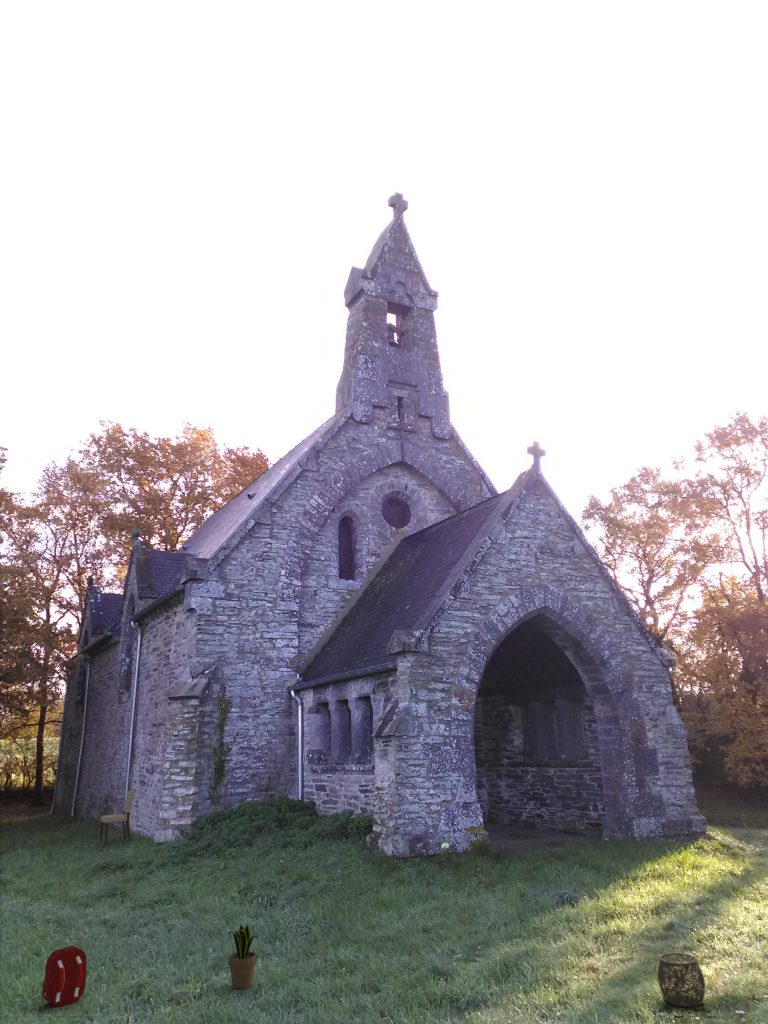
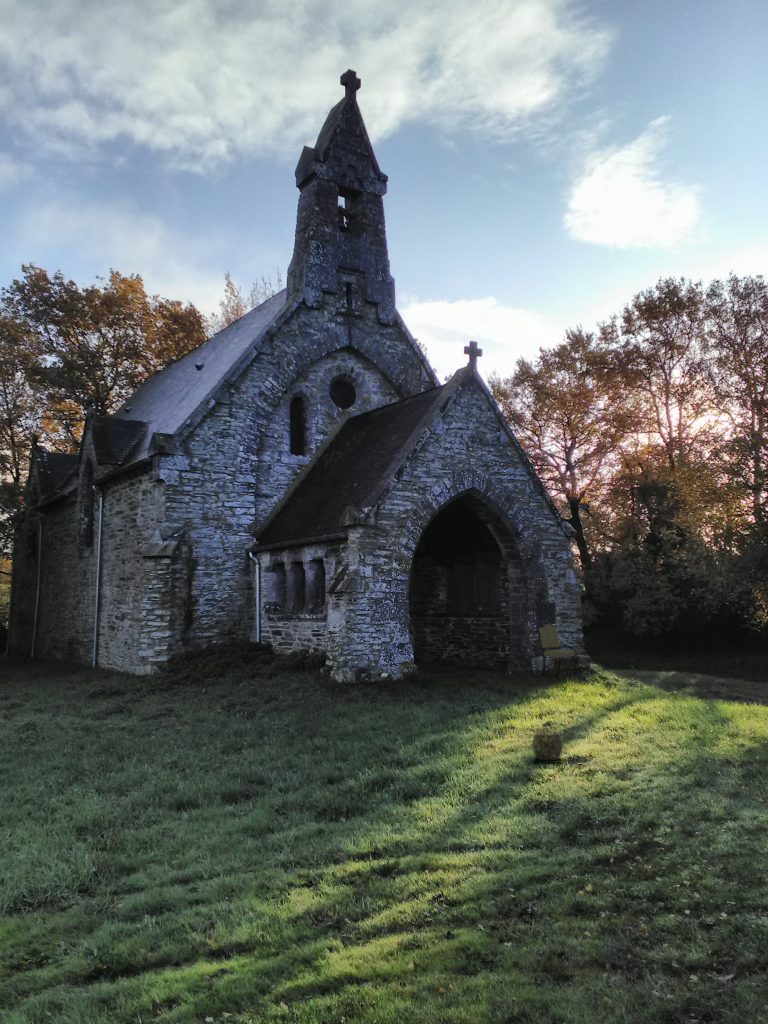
chair: present [100,790,135,843] -> present [539,626,576,677]
potted plant: present [228,925,257,989] -> none [239,719,260,760]
backpack: present [42,946,87,1007] -> none [107,732,138,771]

